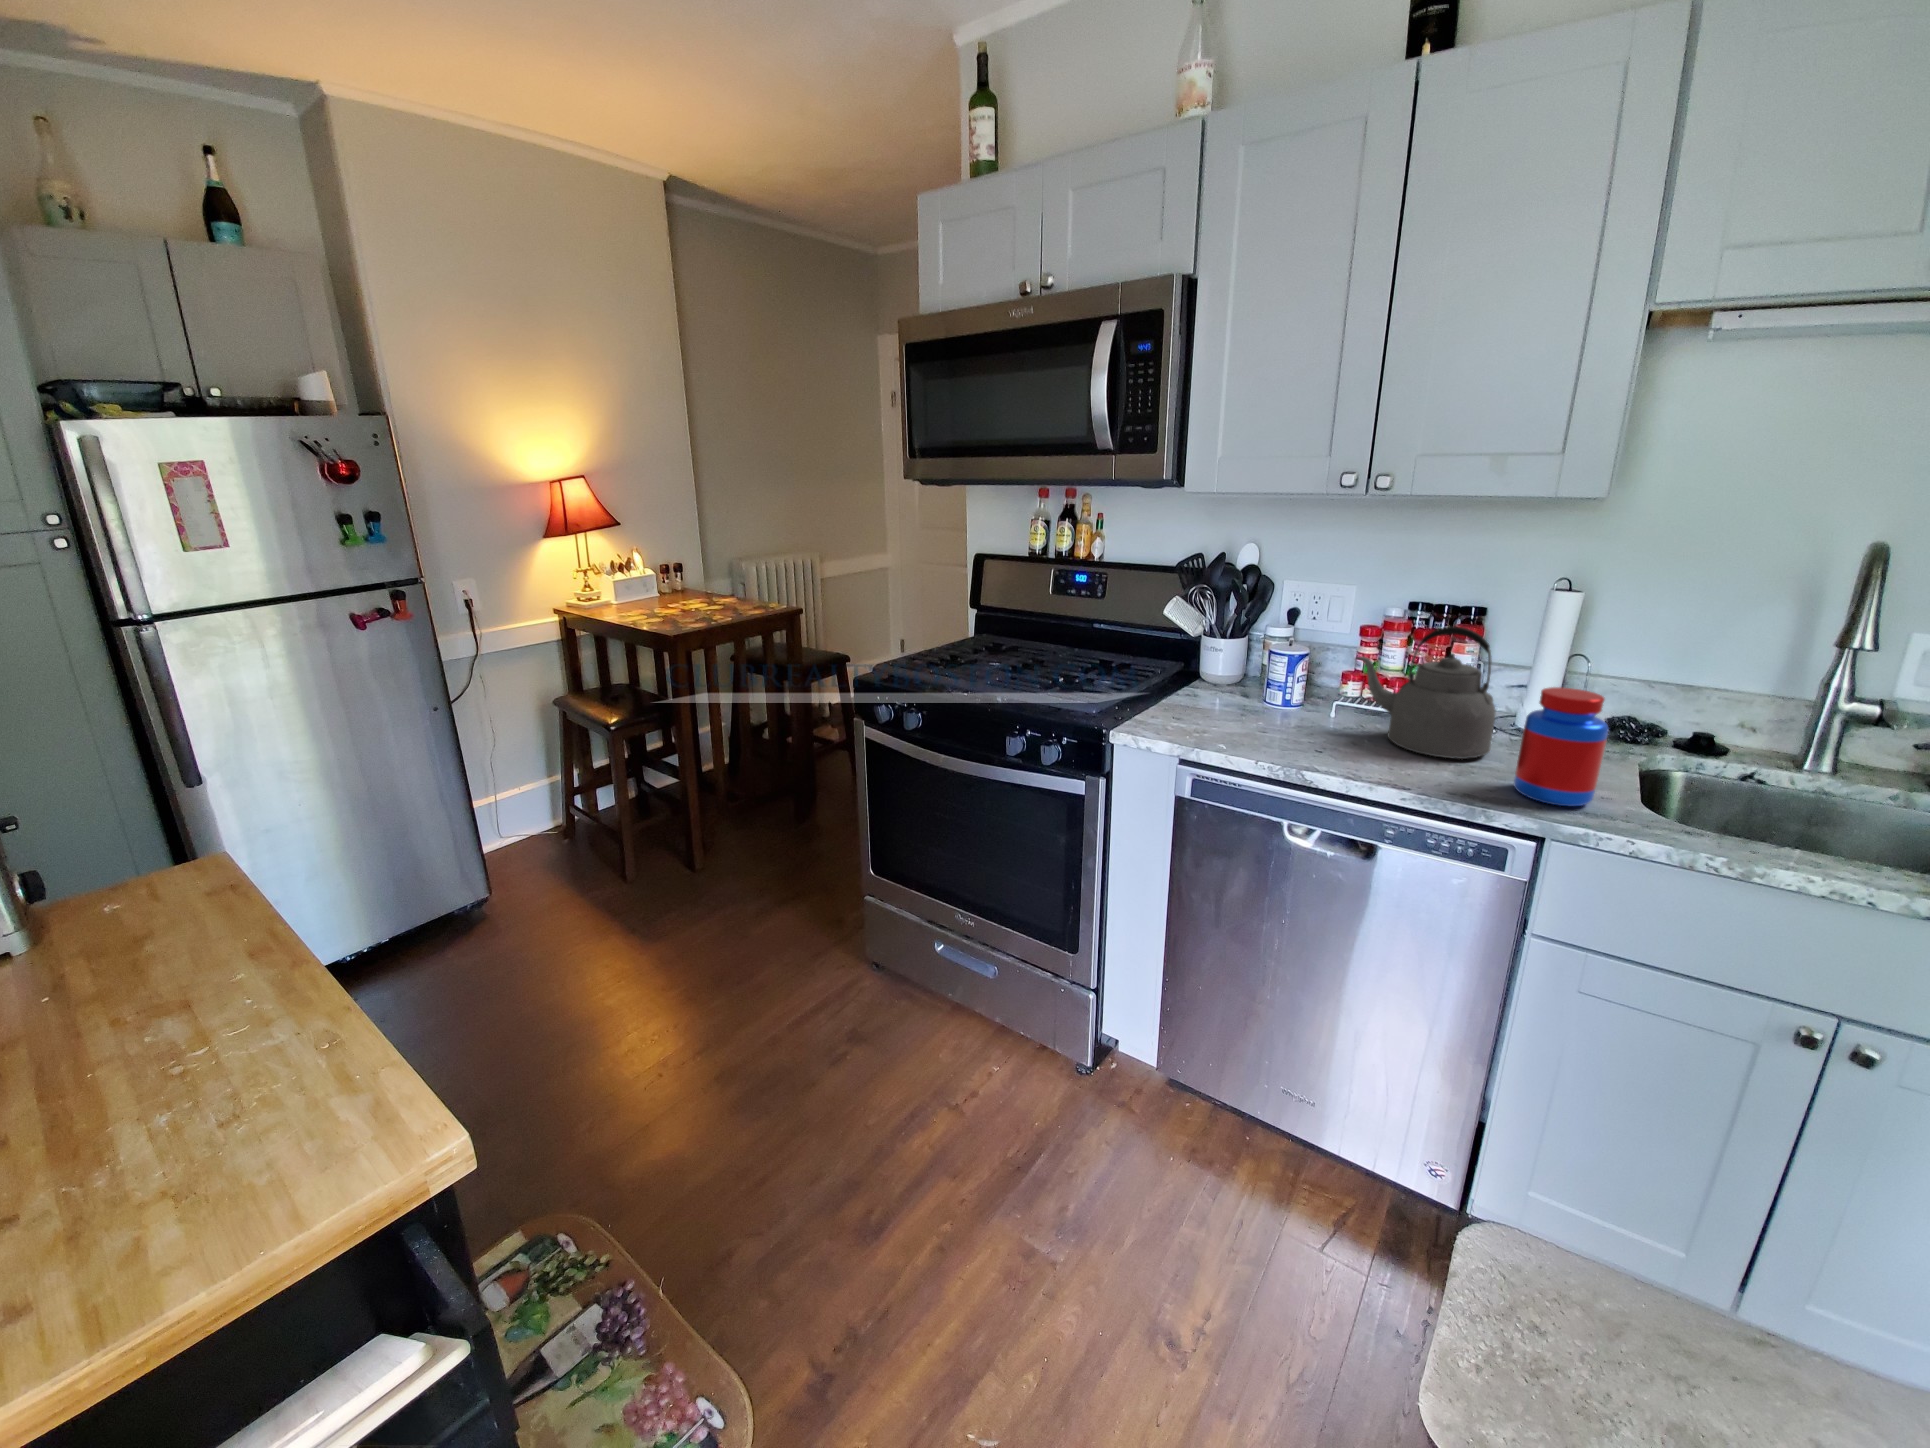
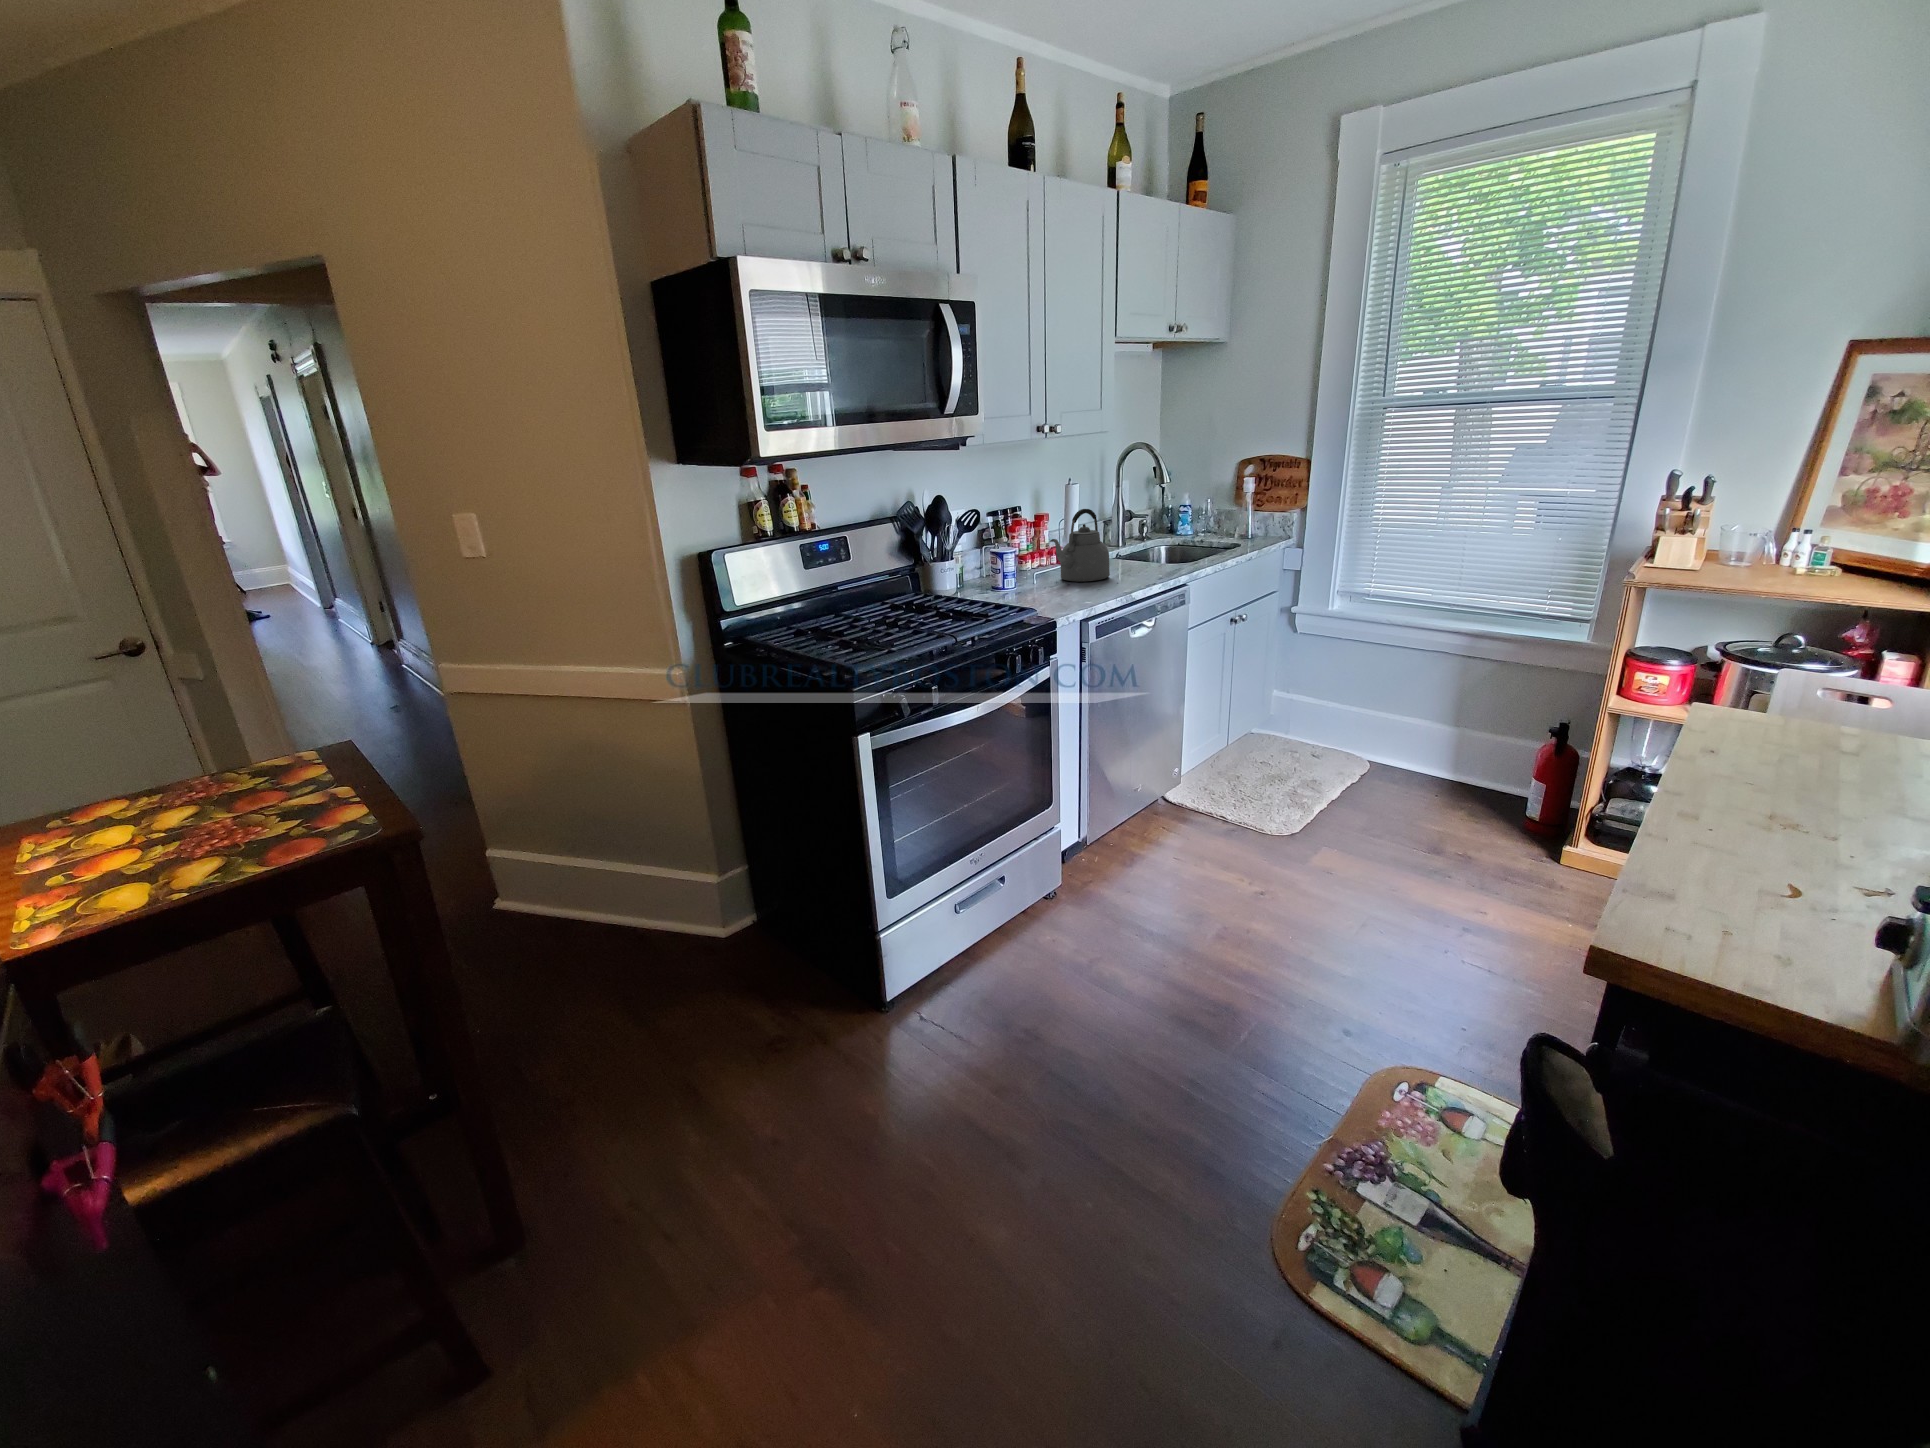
jar: present [1514,687,1609,806] -> none [1137,520,1169,576]

